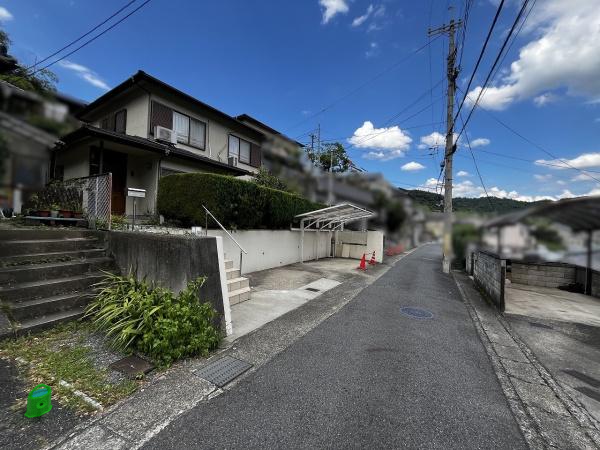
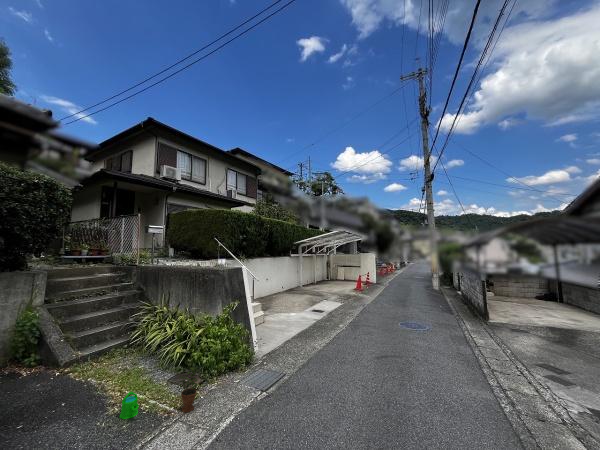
potted plant: none [104,353,132,412] -> present [179,367,198,412]

